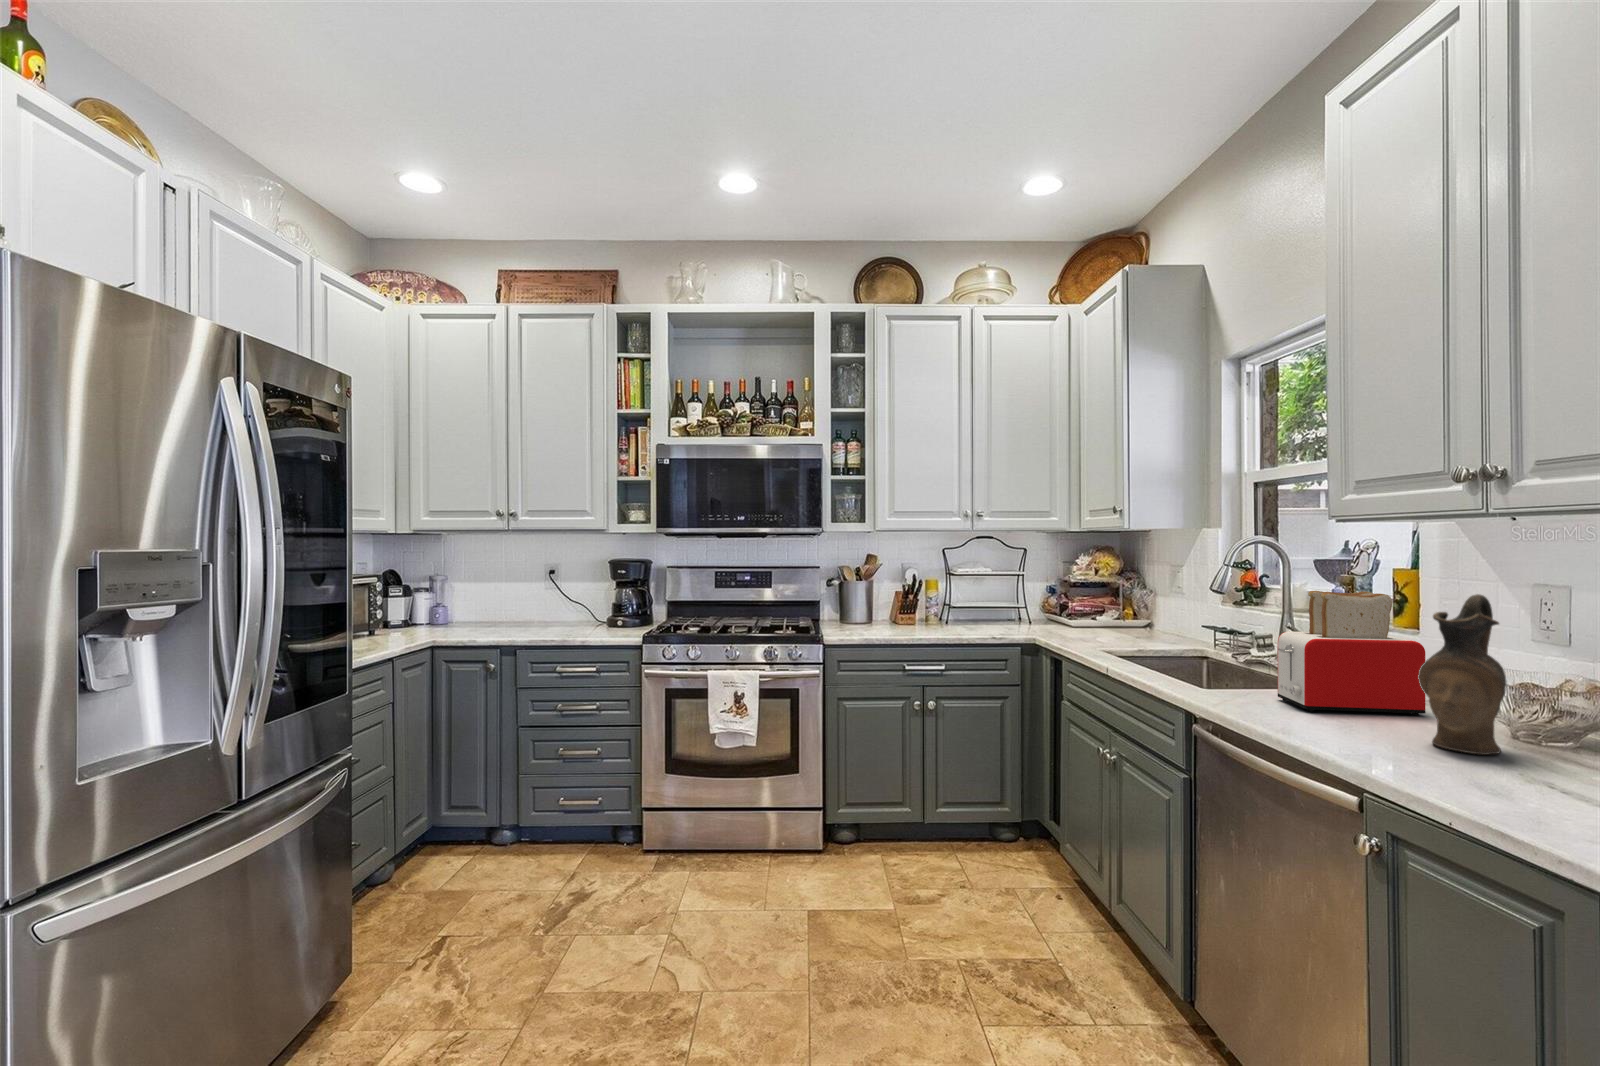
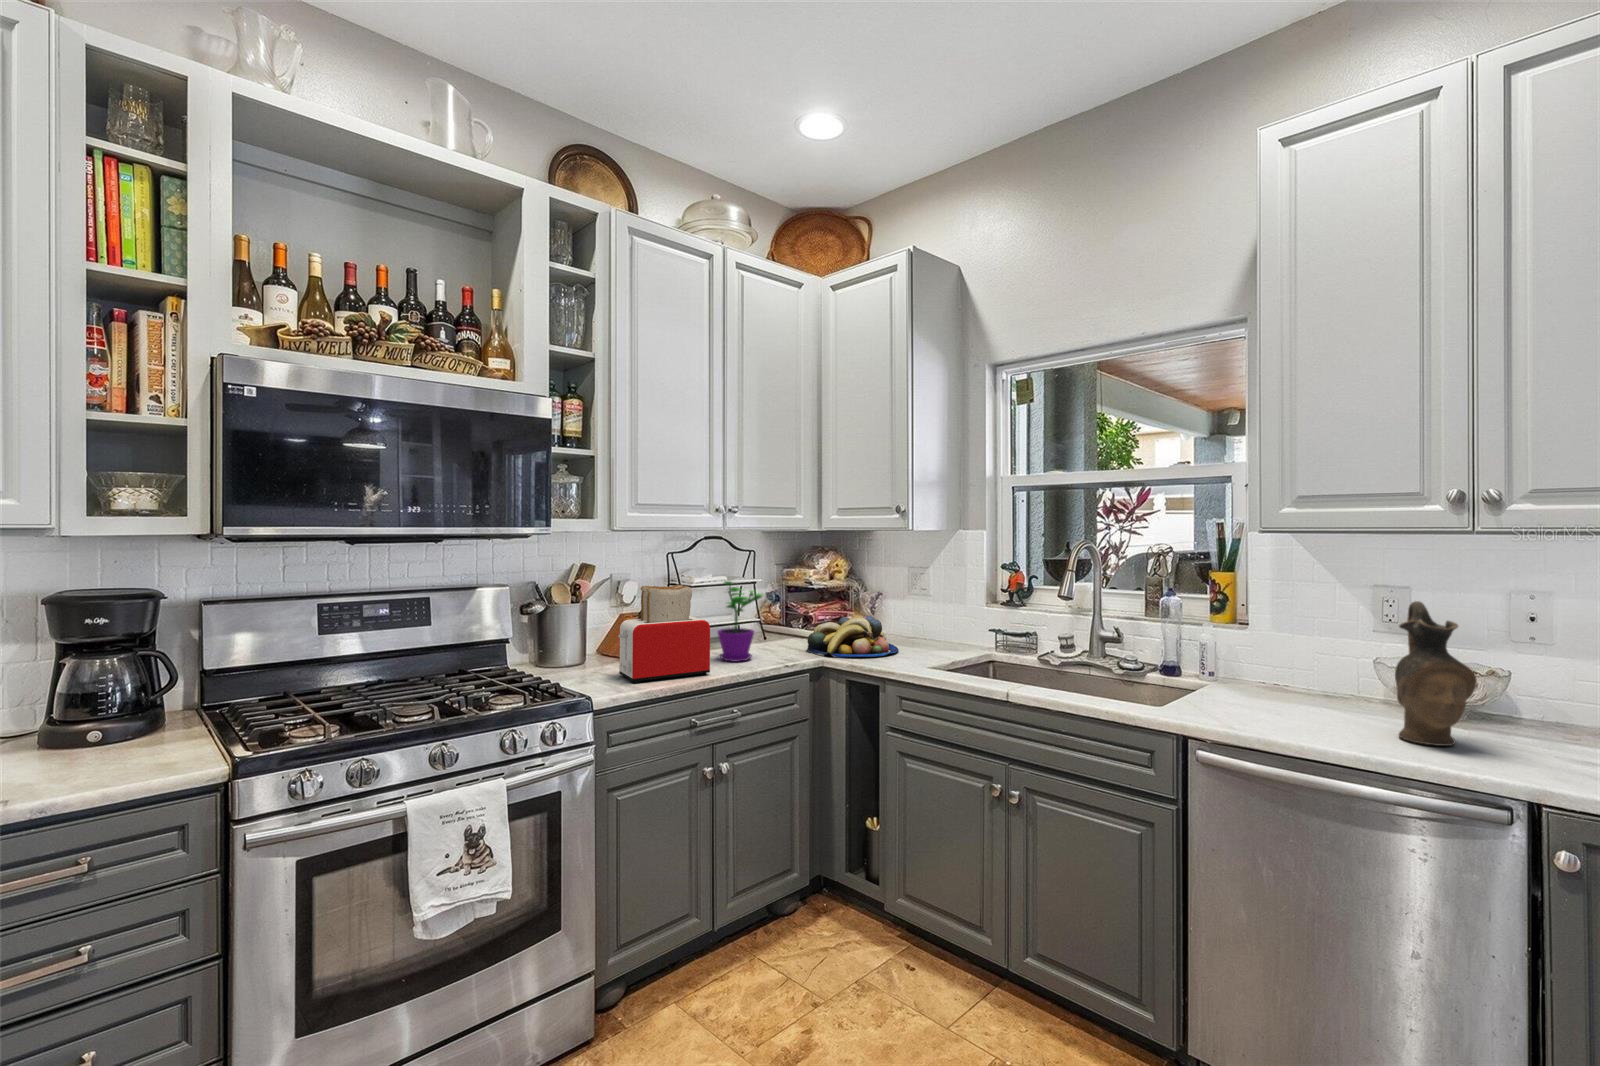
flower pot: none [945,564,986,631] -> present [718,581,764,662]
toaster: present [1278,591,1426,716] -> present [618,585,710,683]
fruit bowl: none [1031,606,1120,639] -> present [807,616,899,658]

